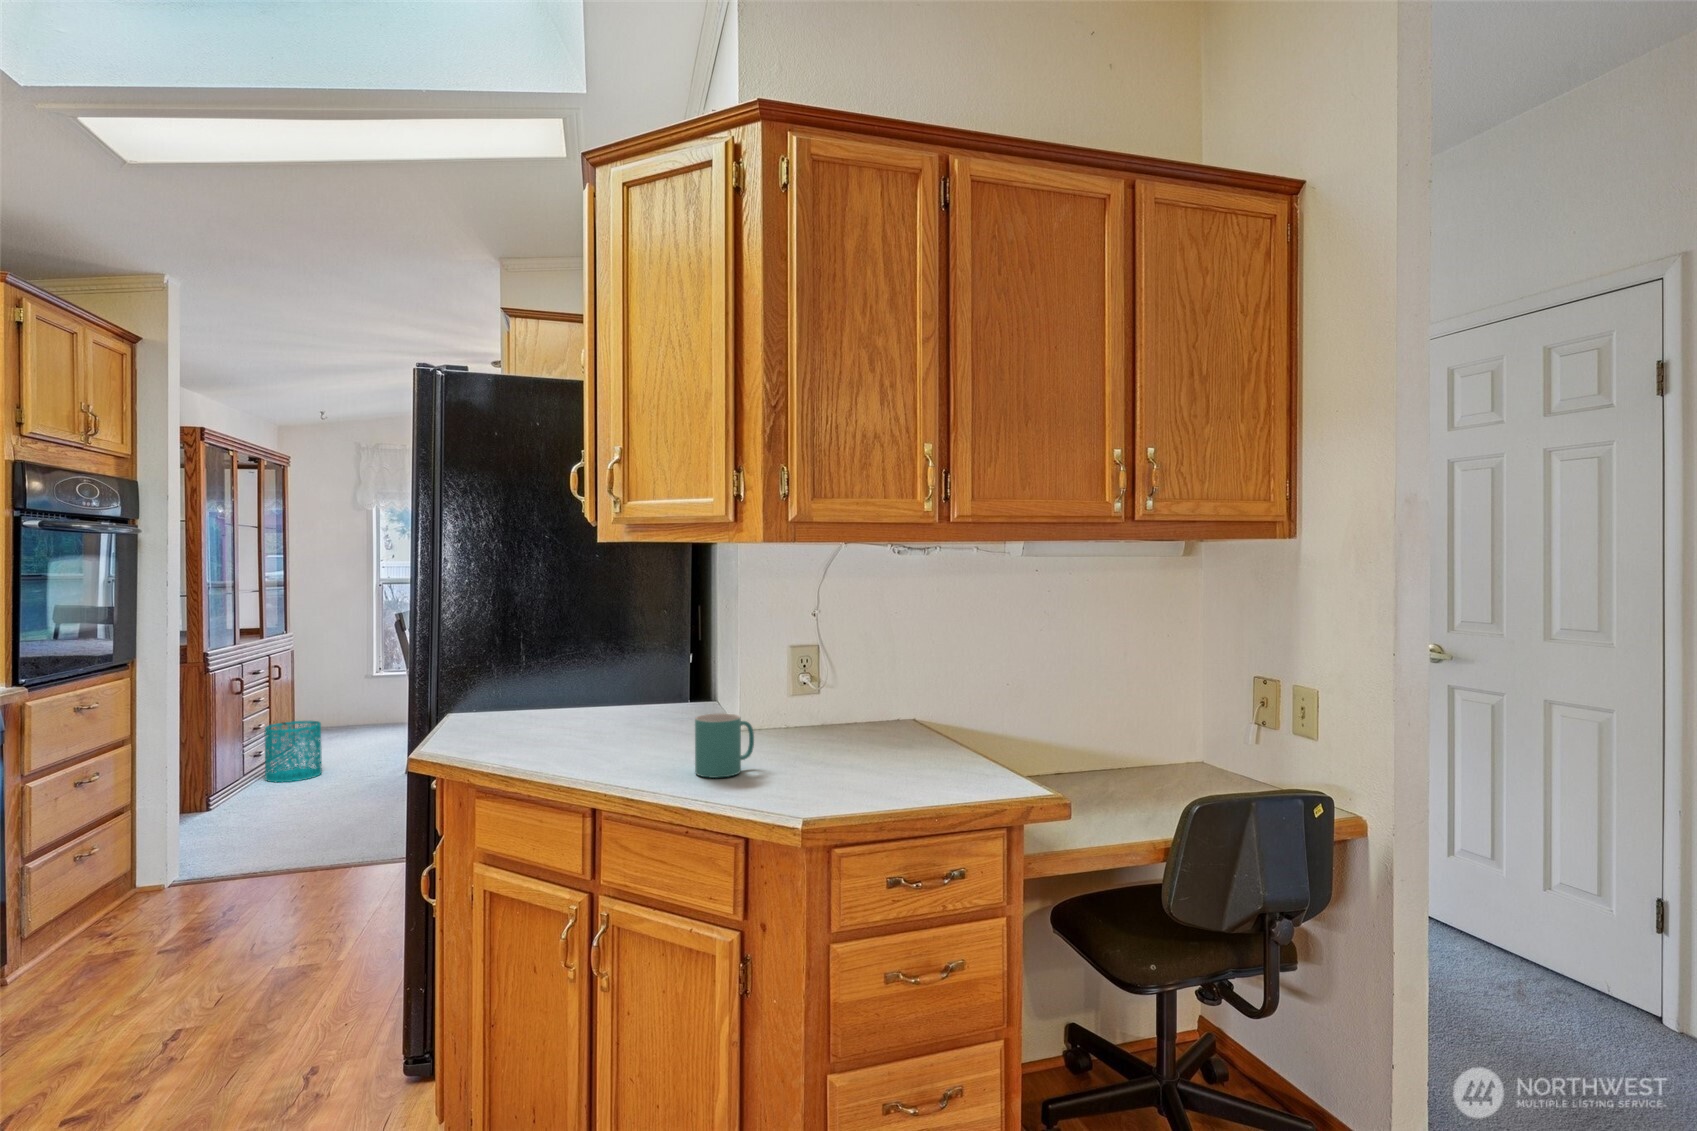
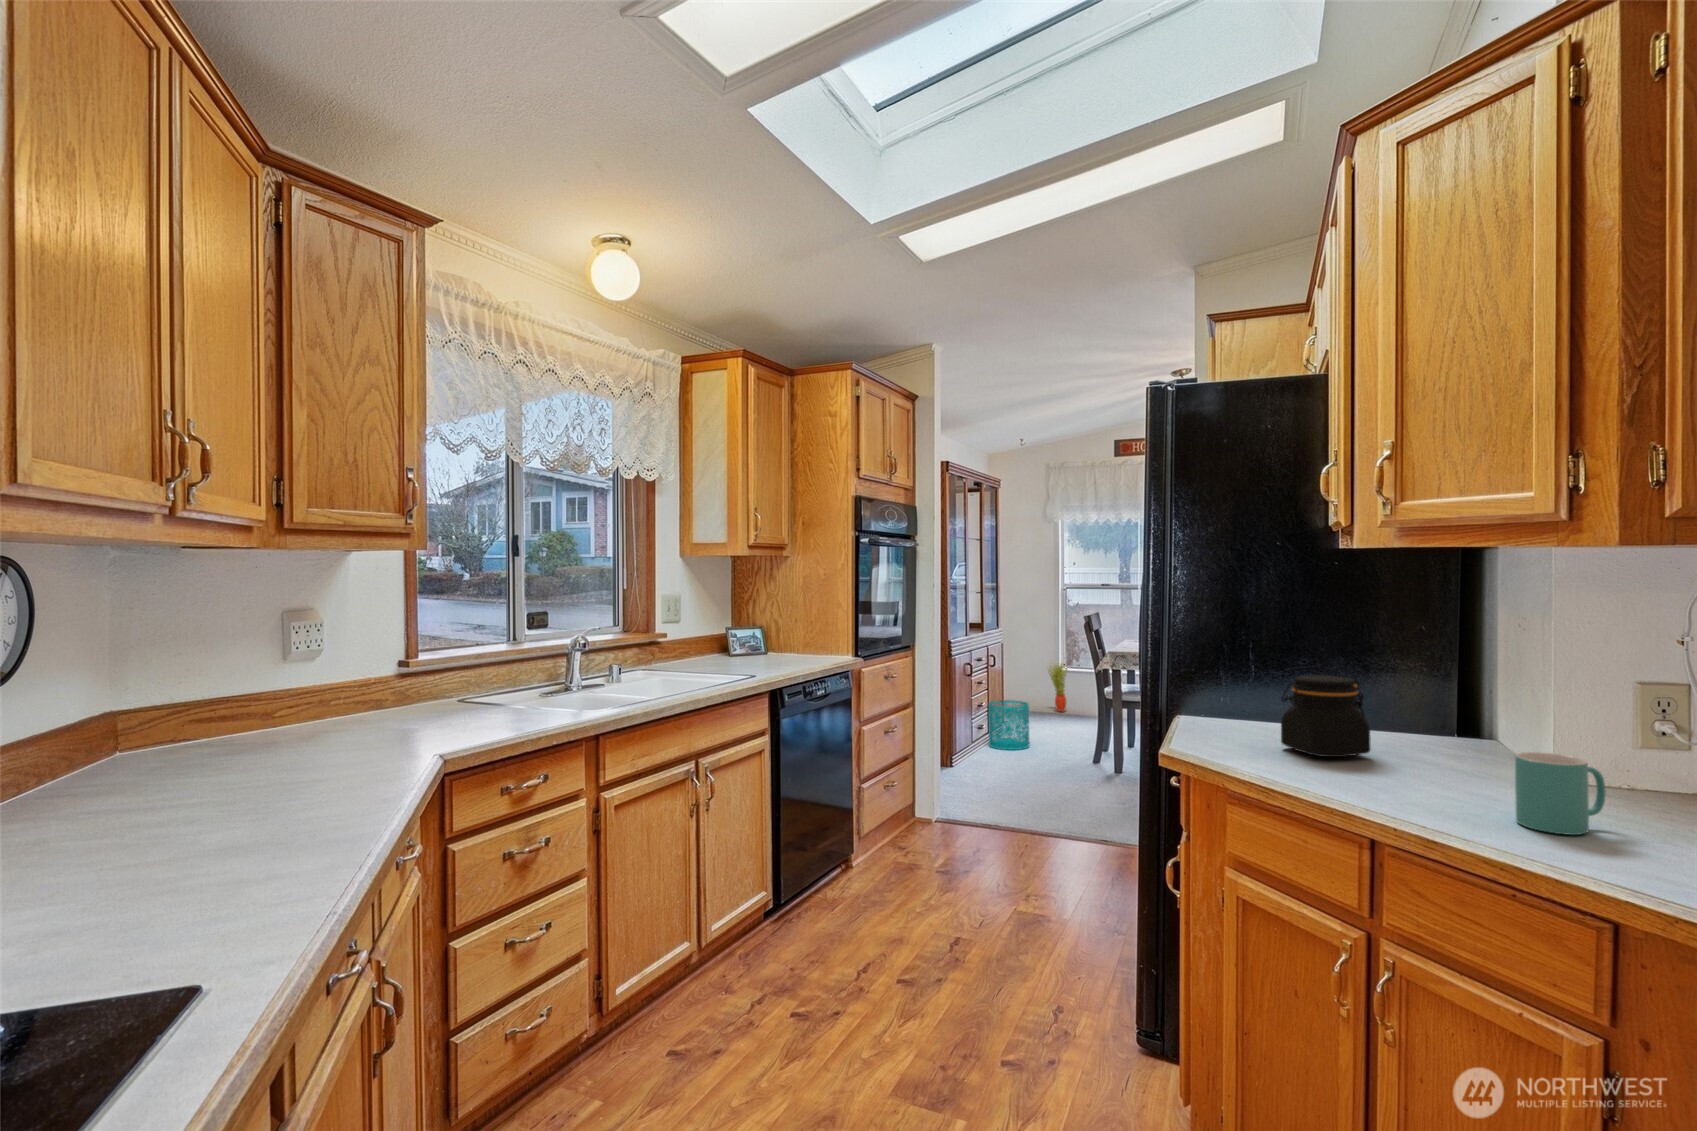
jar: none [531,663,609,740] -> present [1281,675,1371,757]
potted plant: none [350,668,379,728] -> present [1048,663,1067,712]

